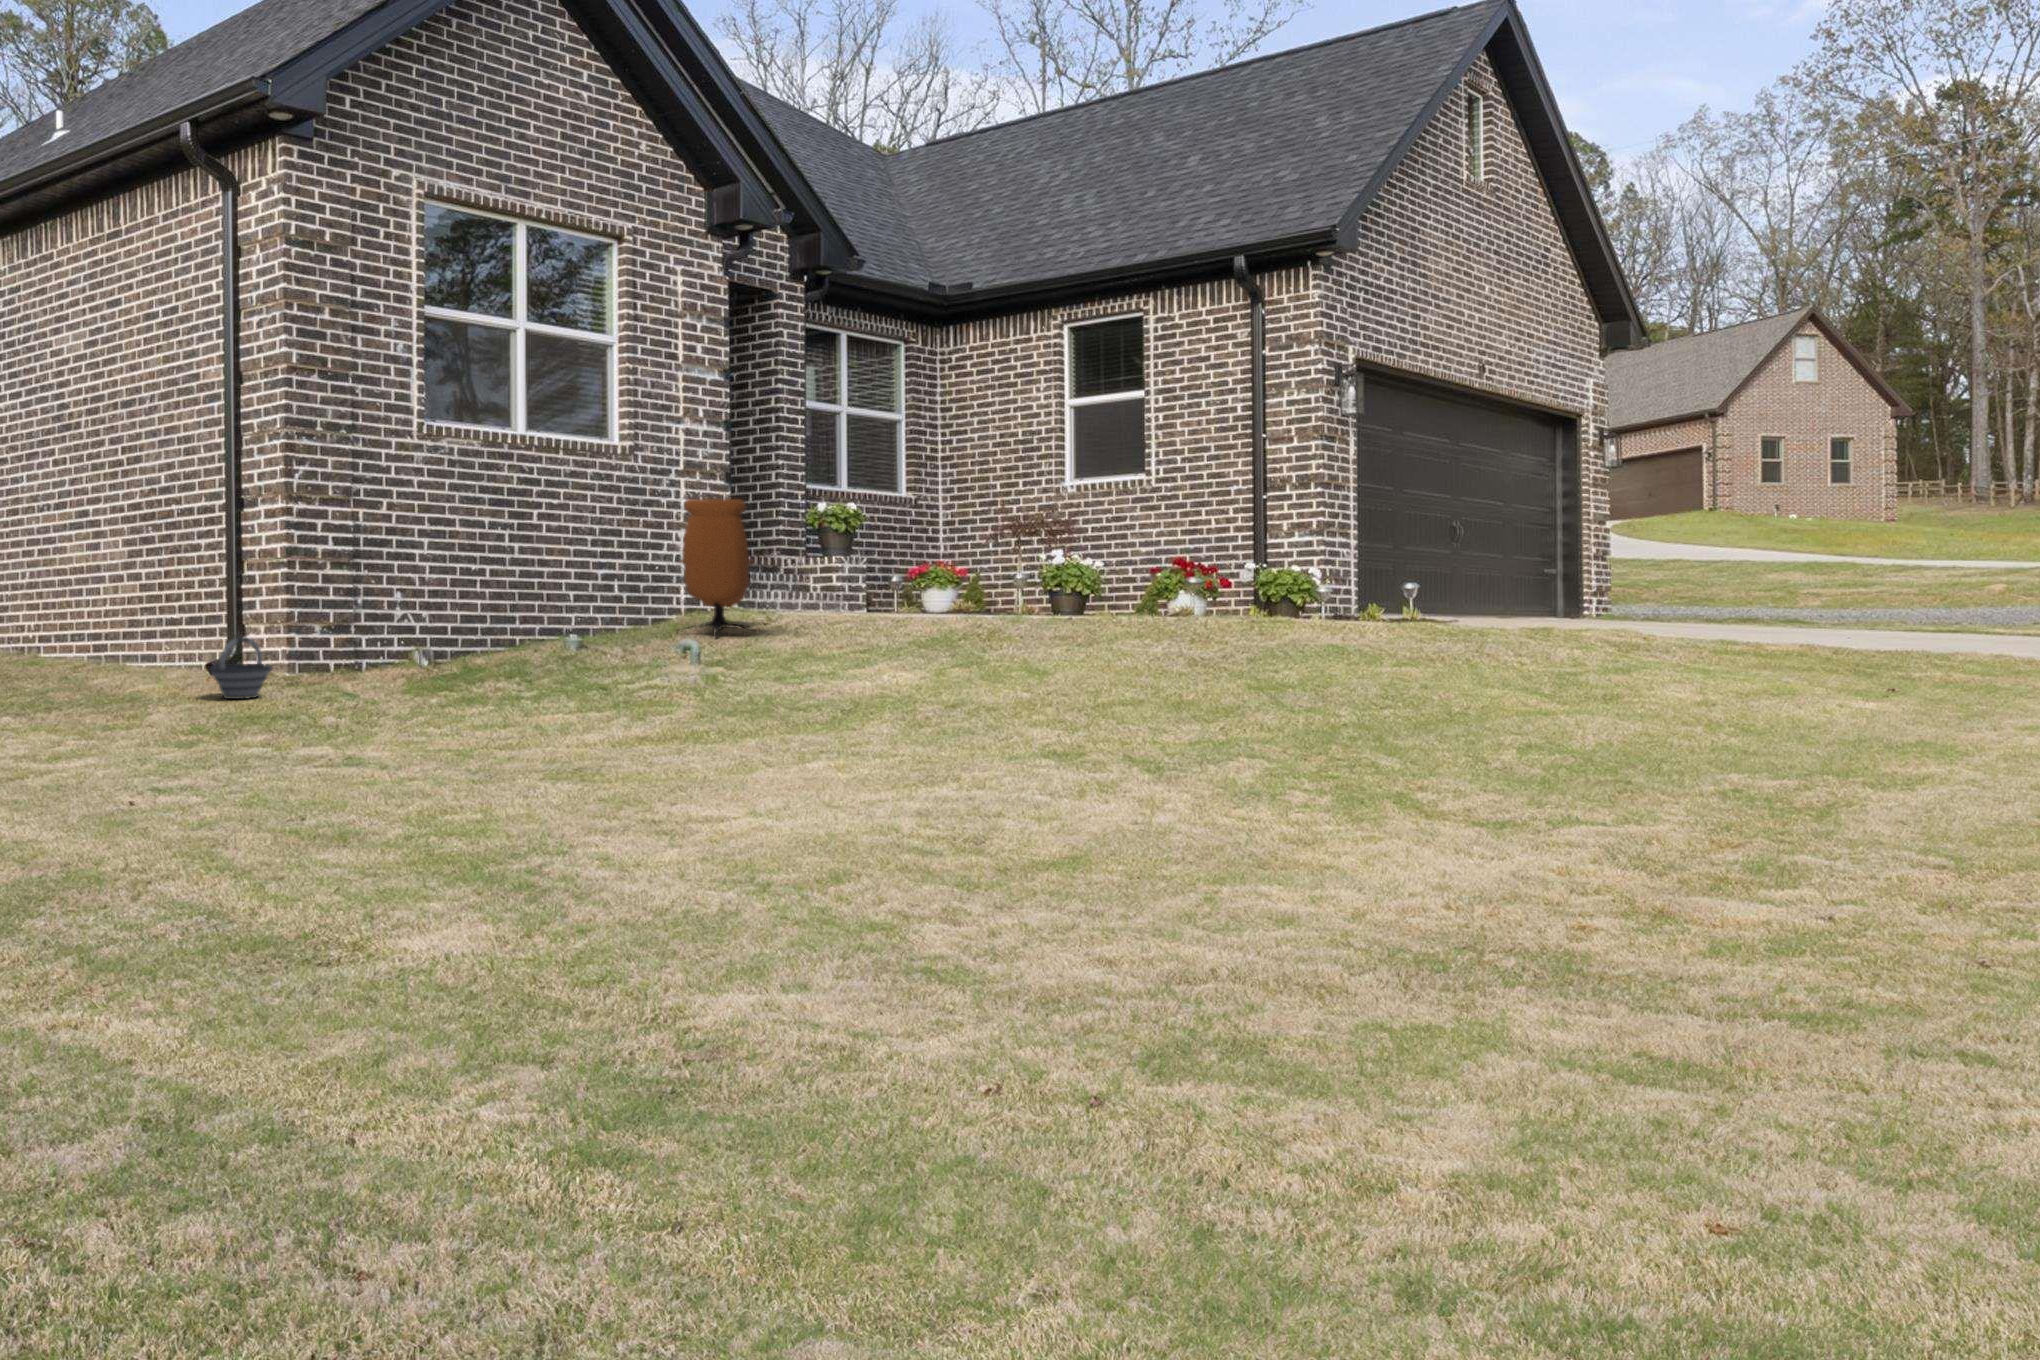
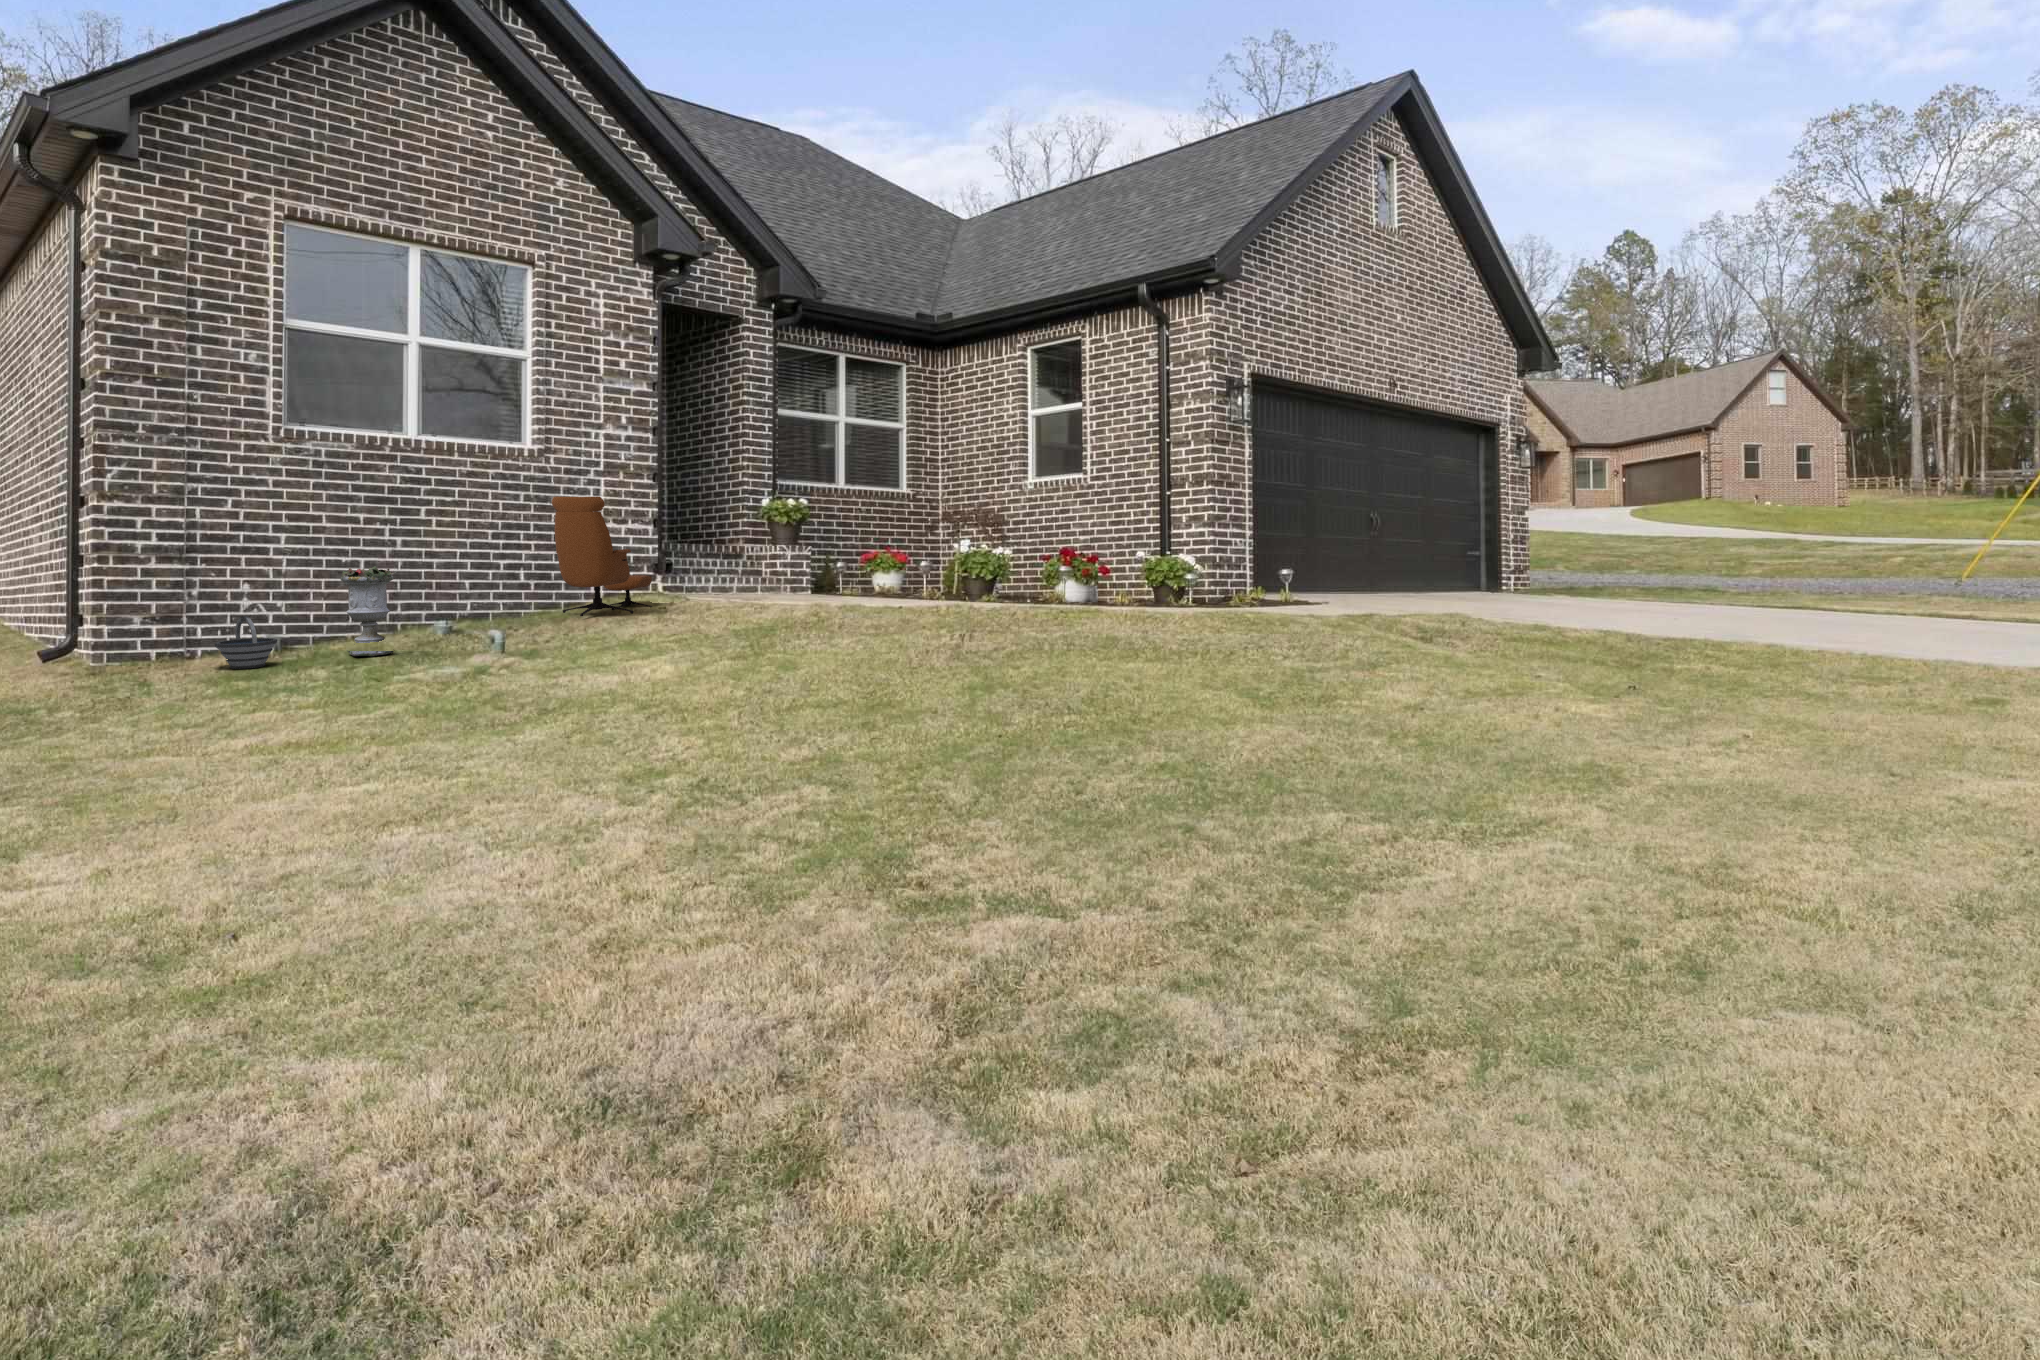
planter: none [478,576,536,679] -> present [340,567,394,656]
bucket: present [210,637,272,699] -> present [215,616,277,669]

